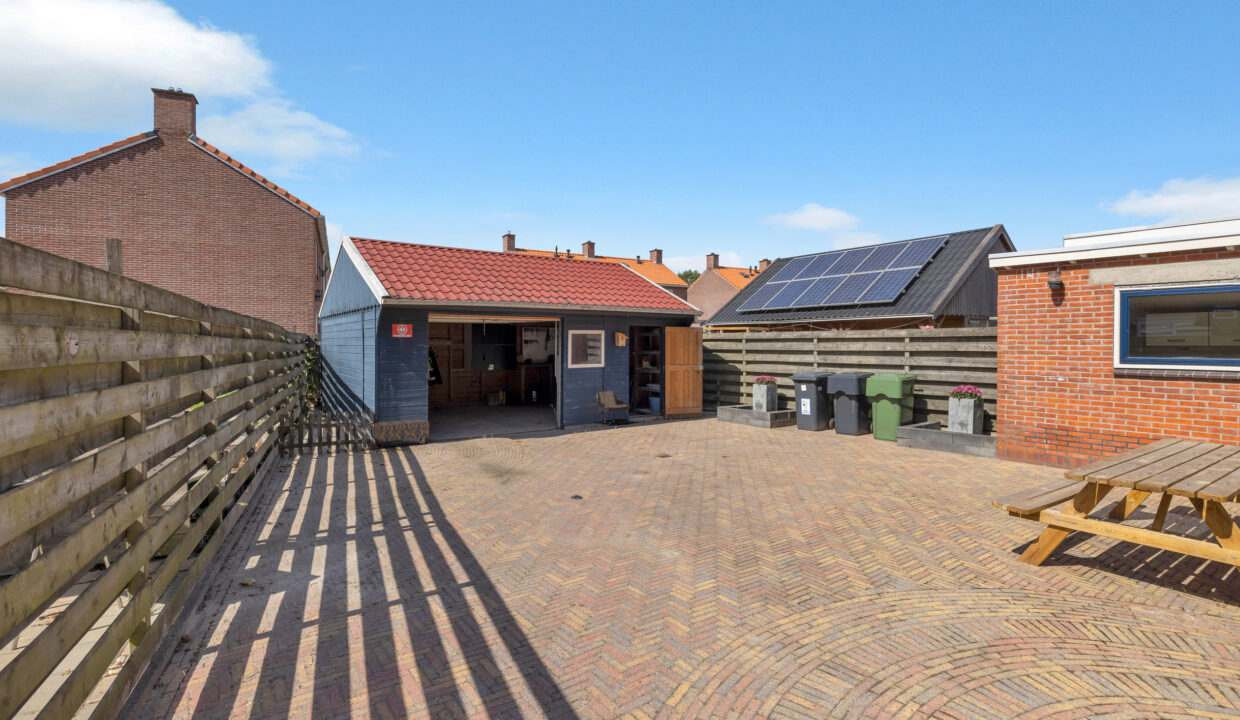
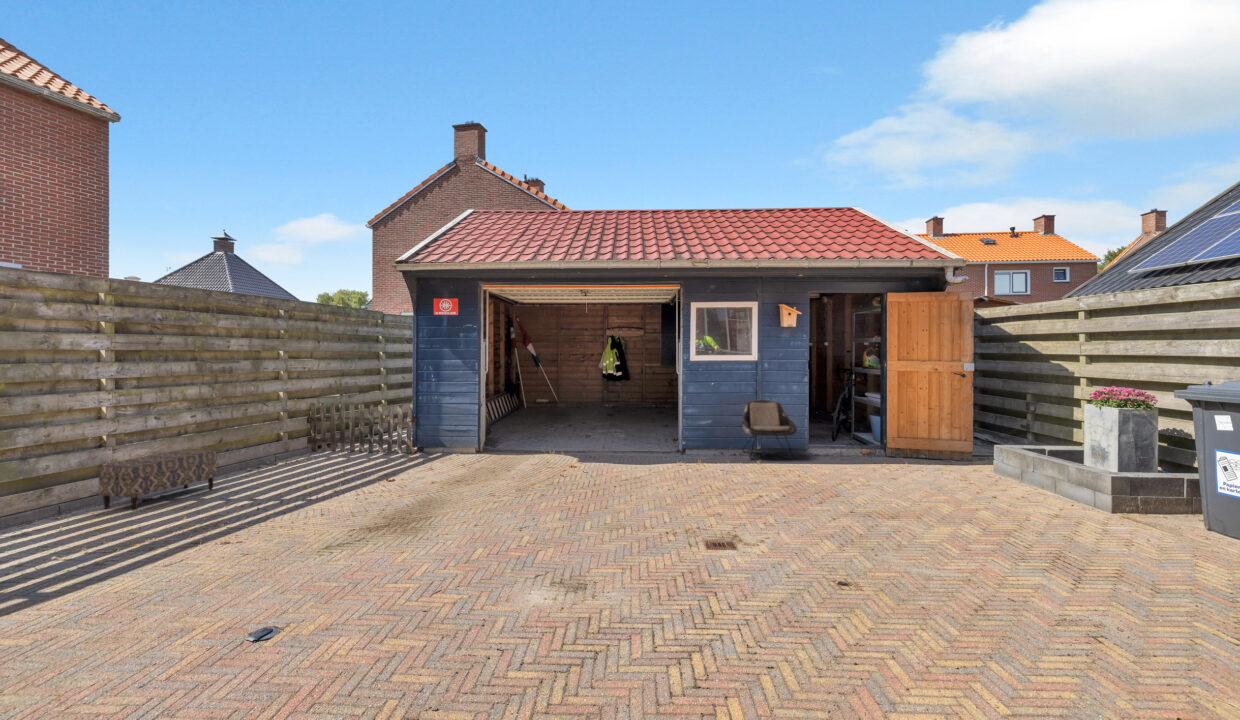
bench: present [374,419,429,448] -> present [98,449,217,511]

